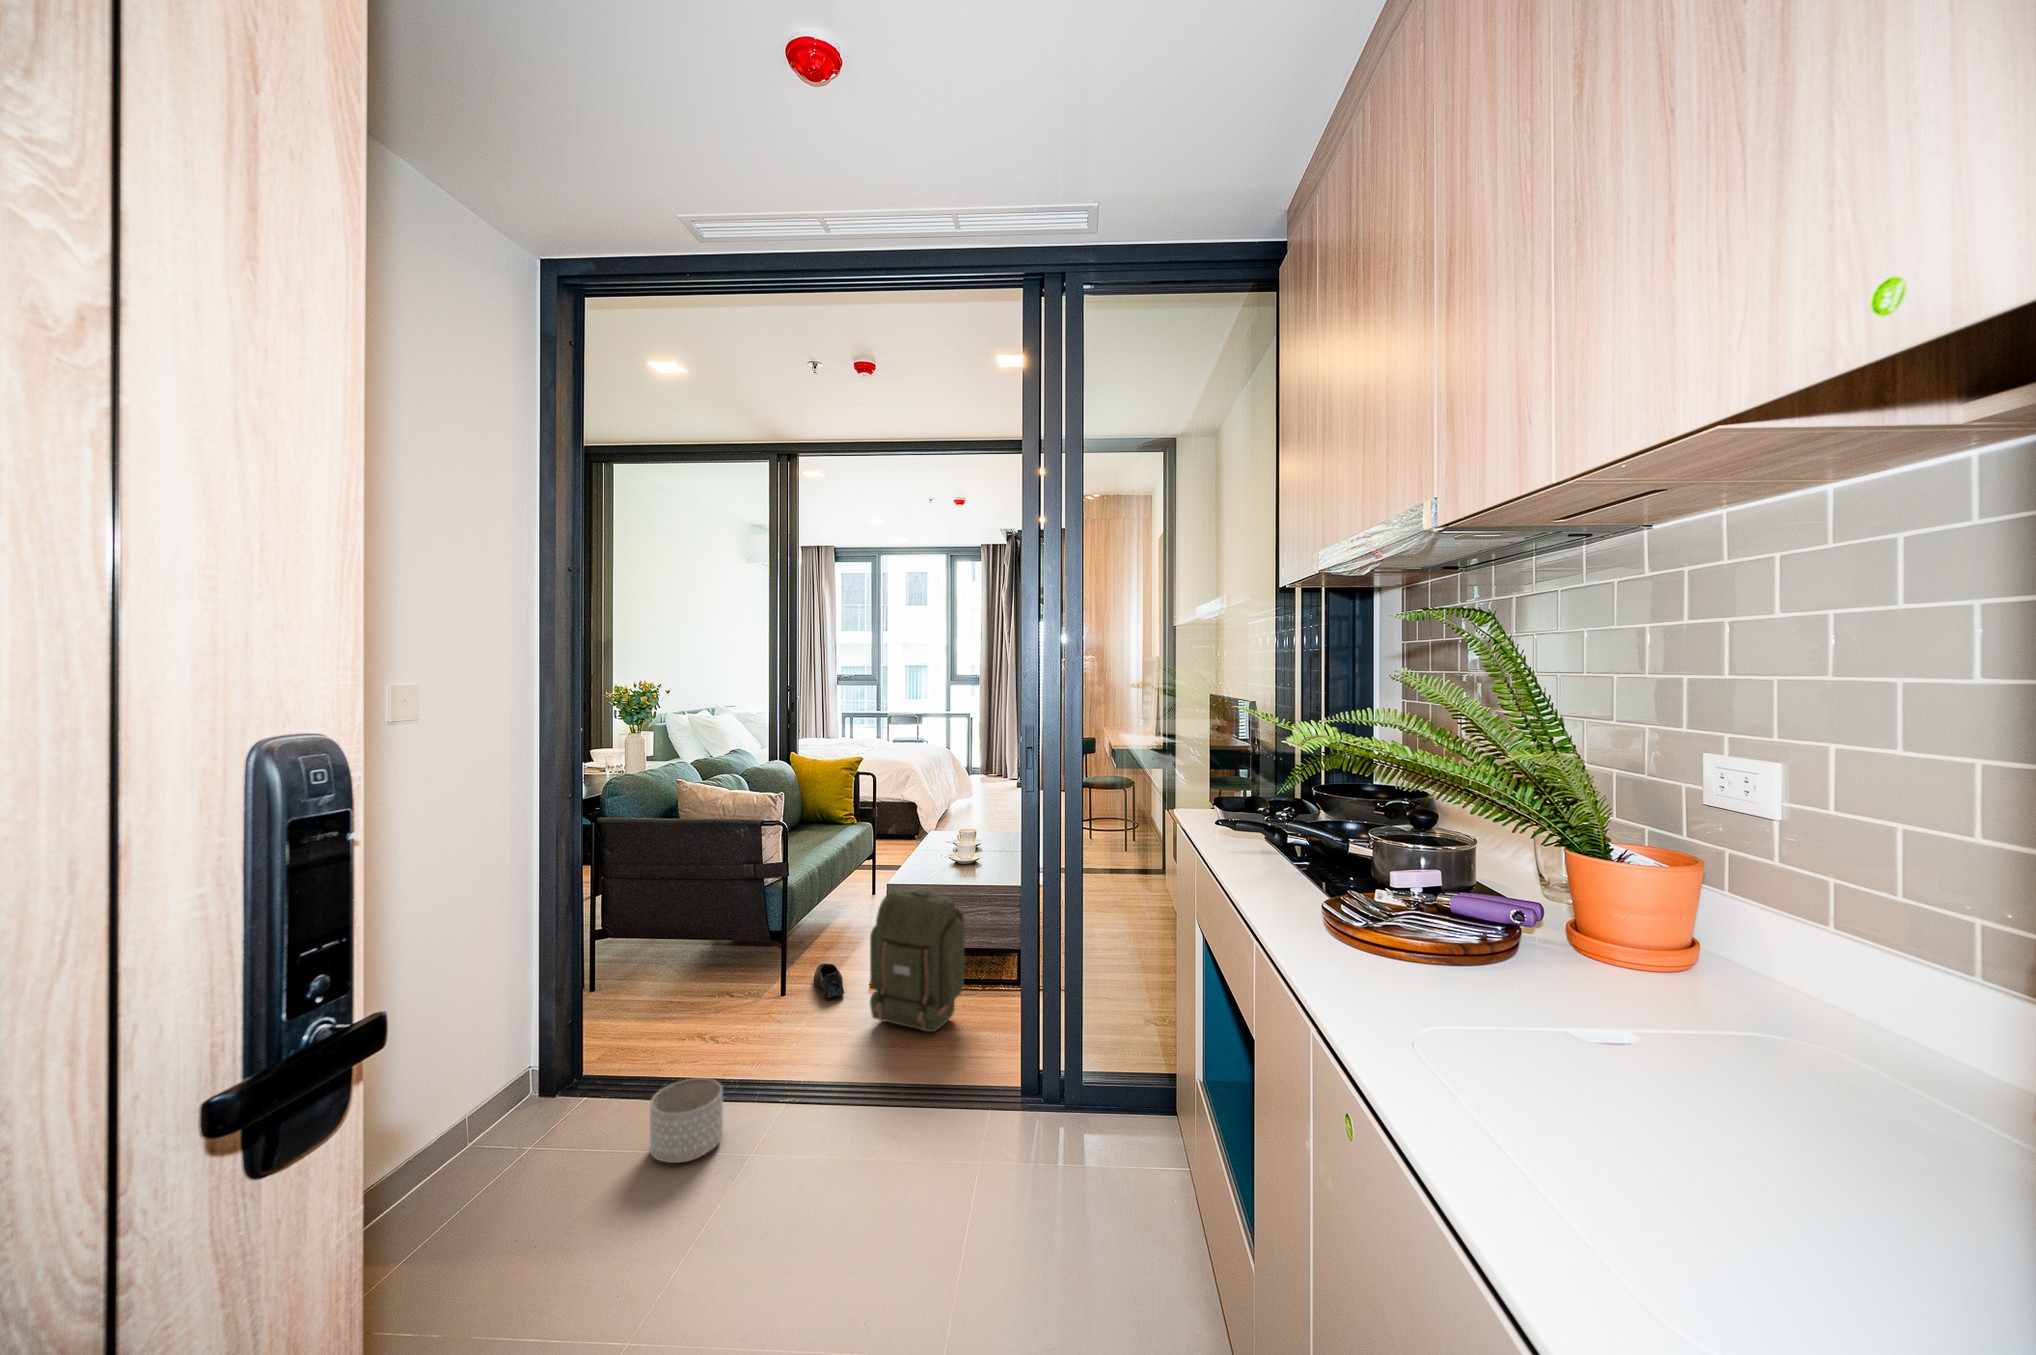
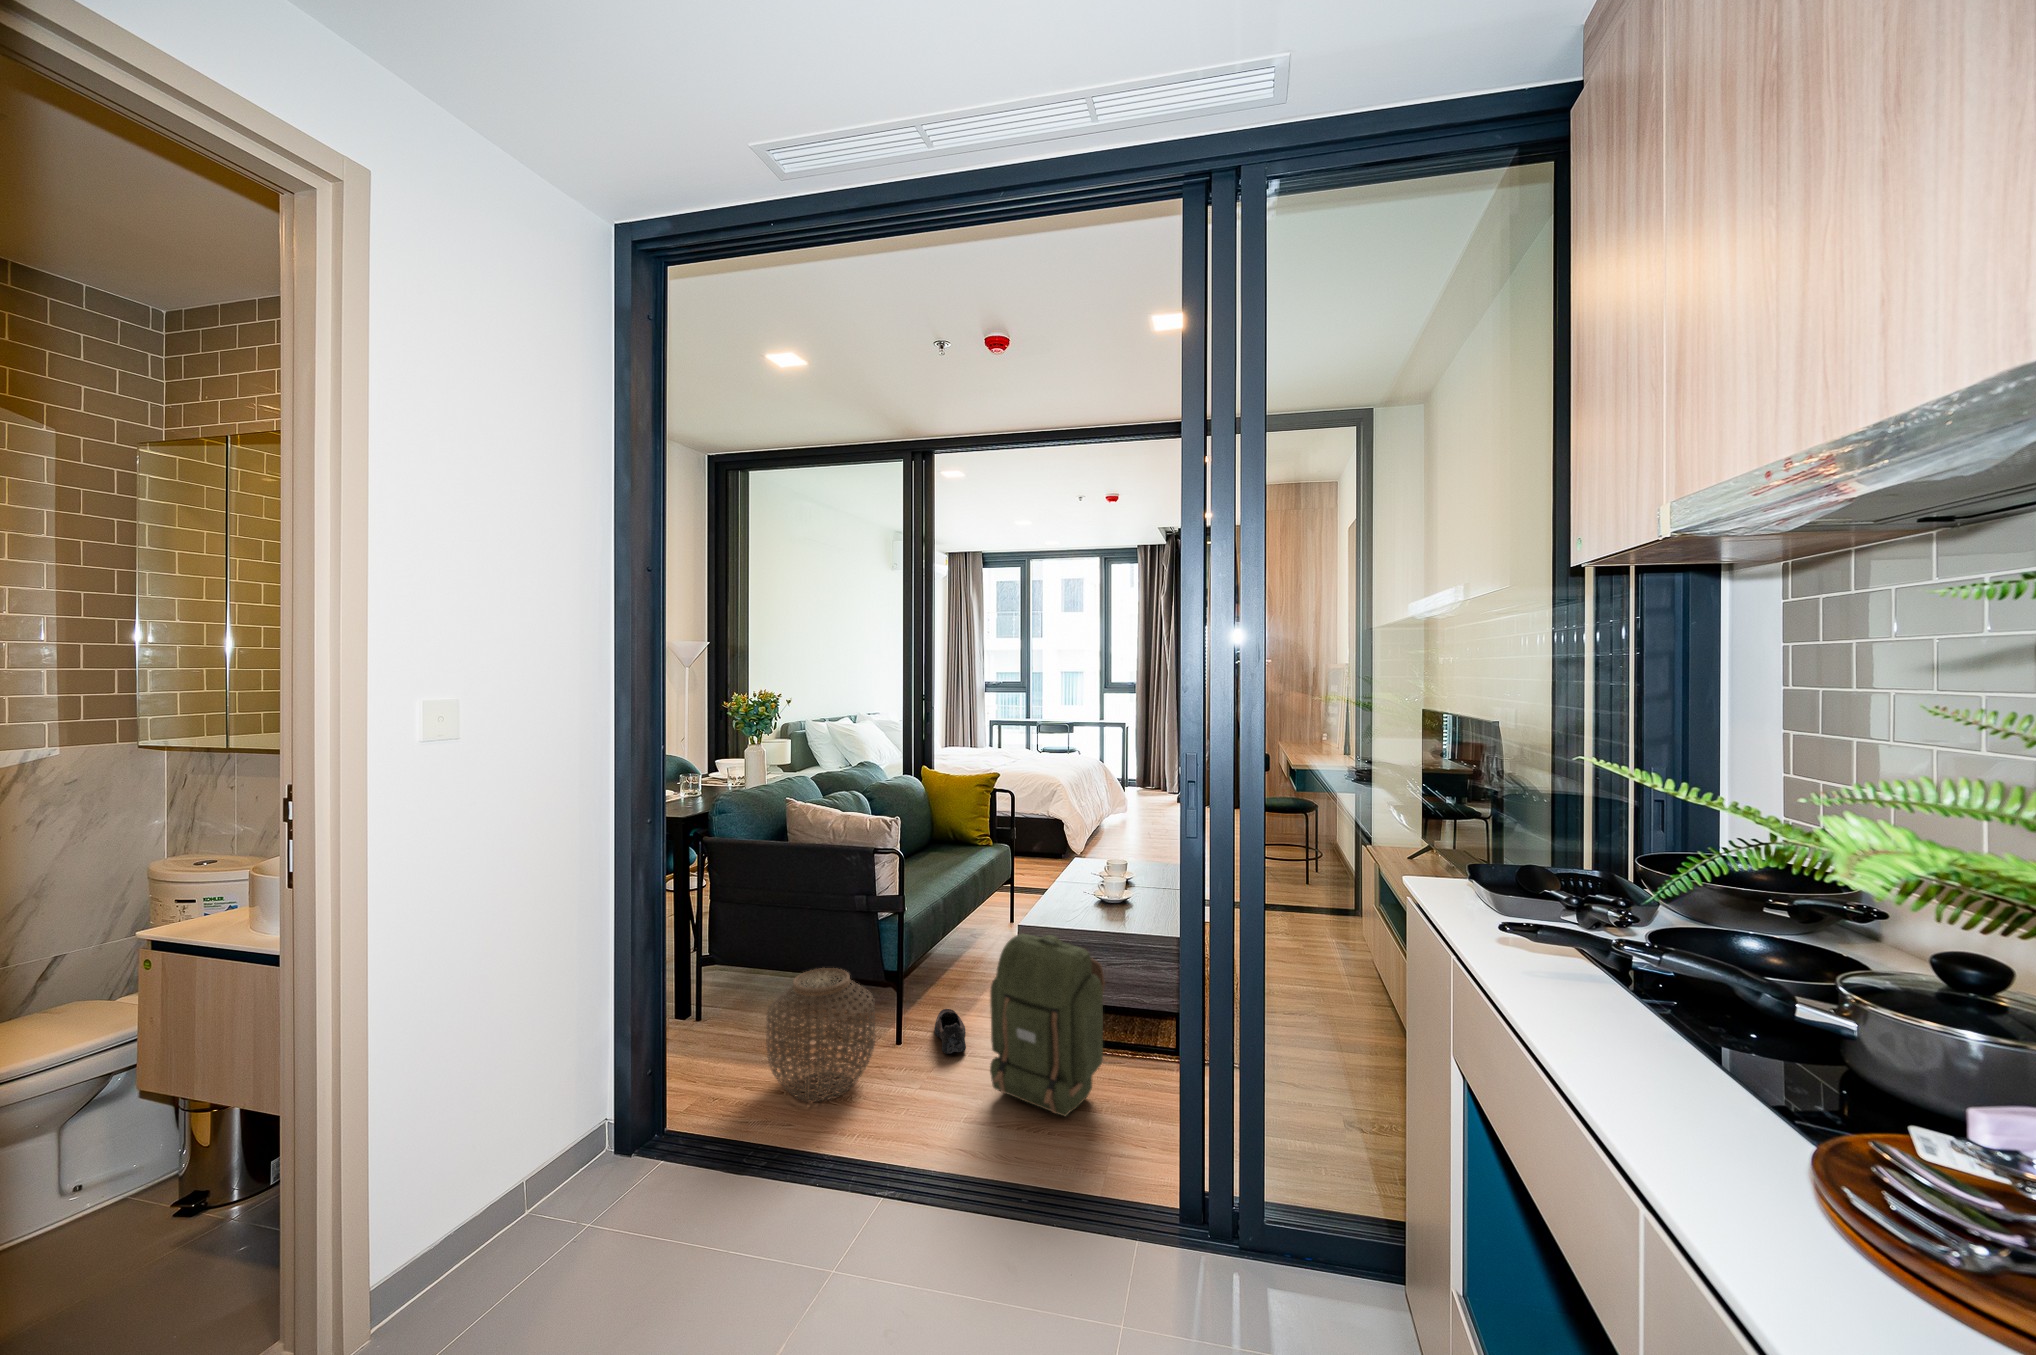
woven basket: none [669,929,767,1043] -> present [767,968,875,1102]
planter: present [650,1078,723,1163] -> none [709,1165,796,1280]

